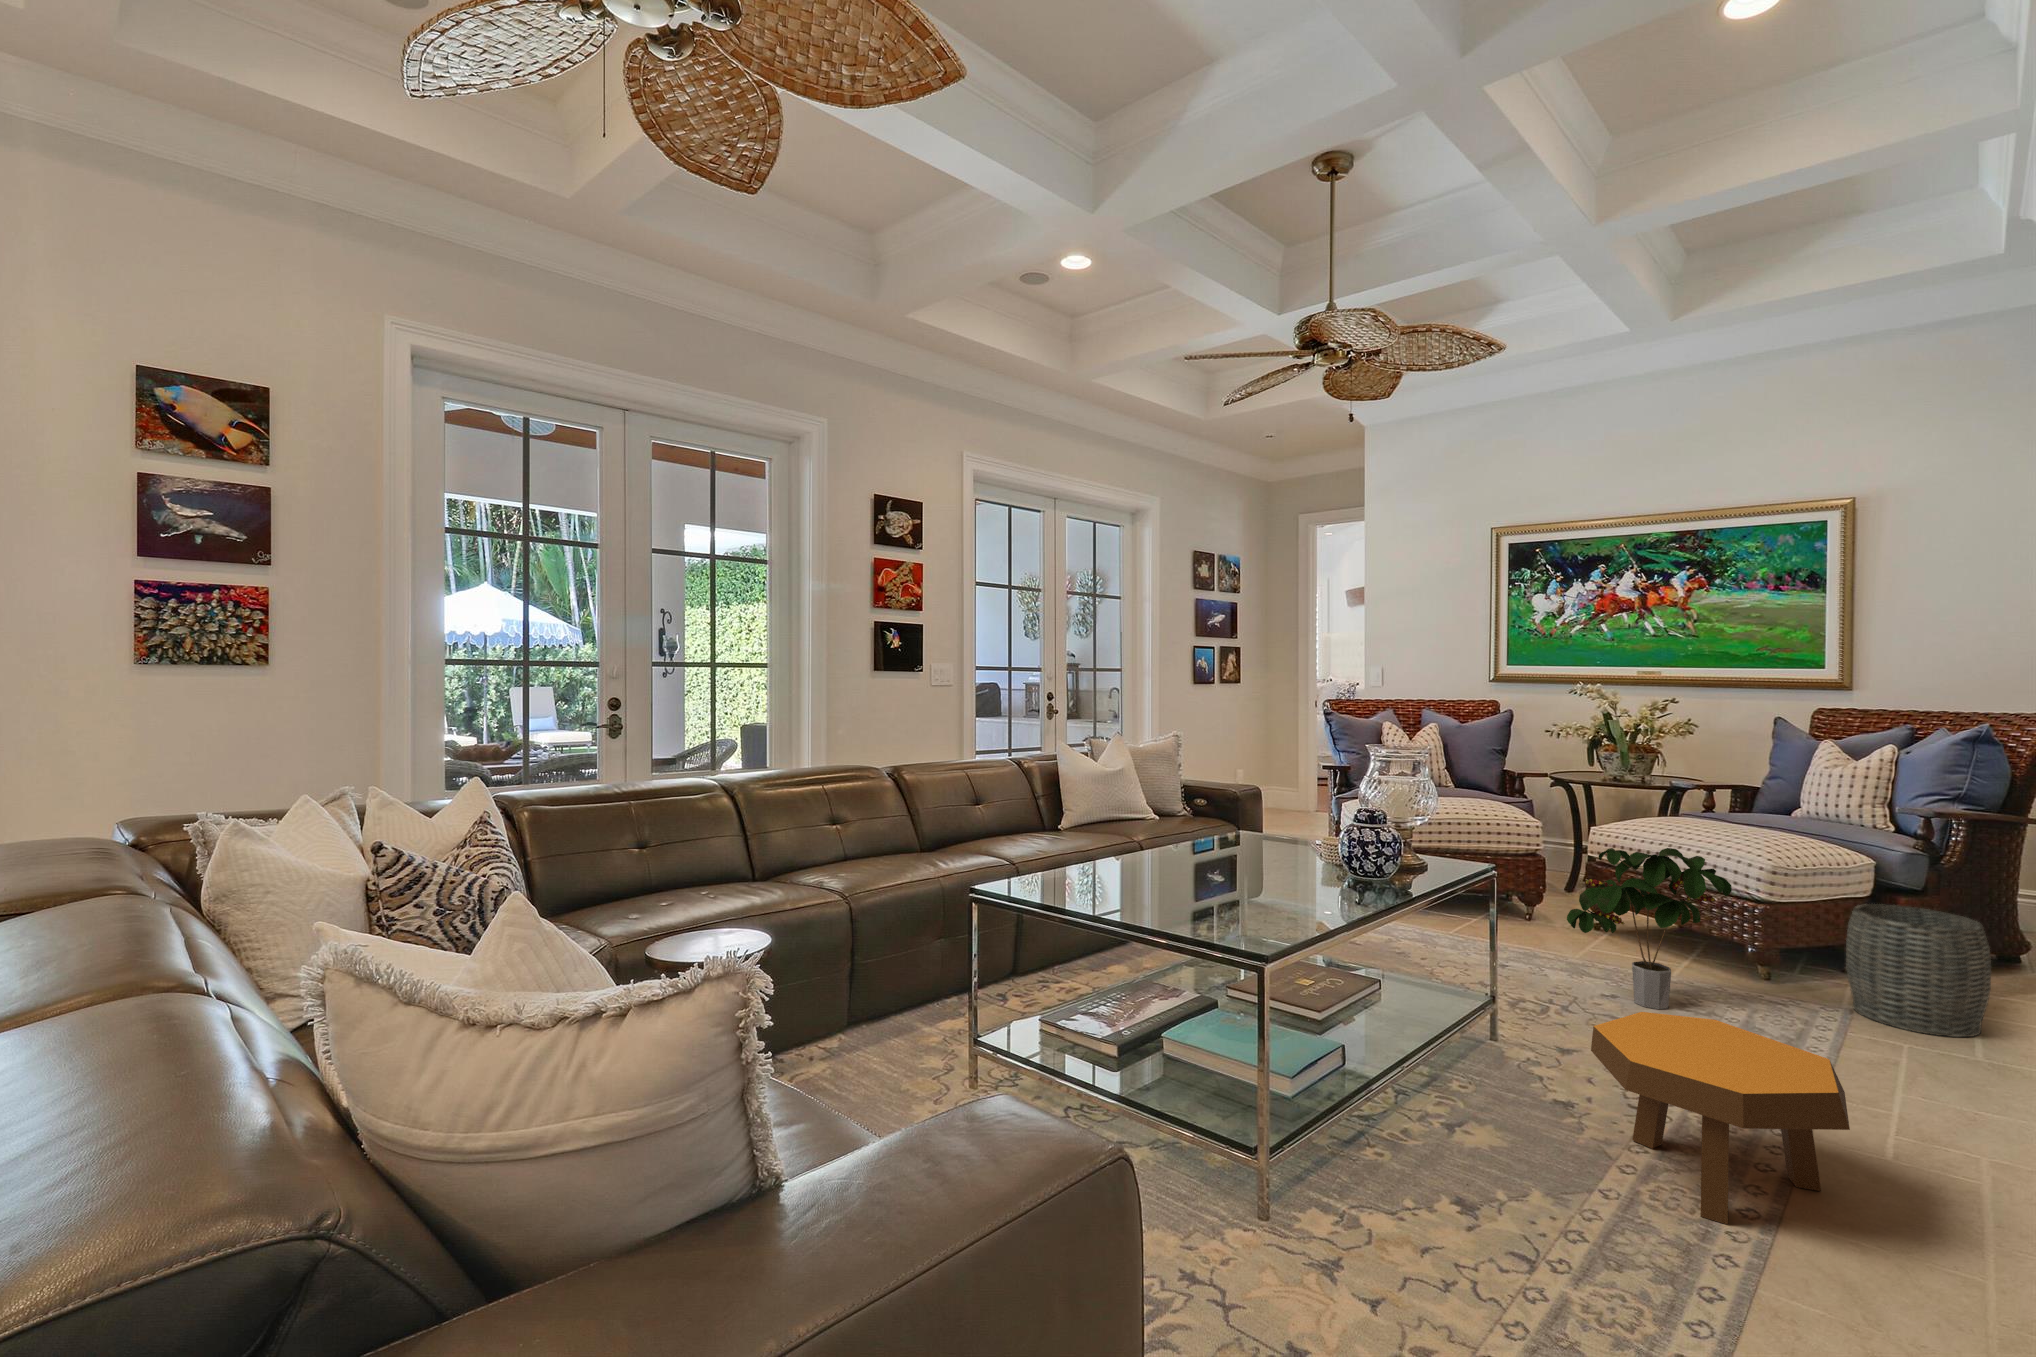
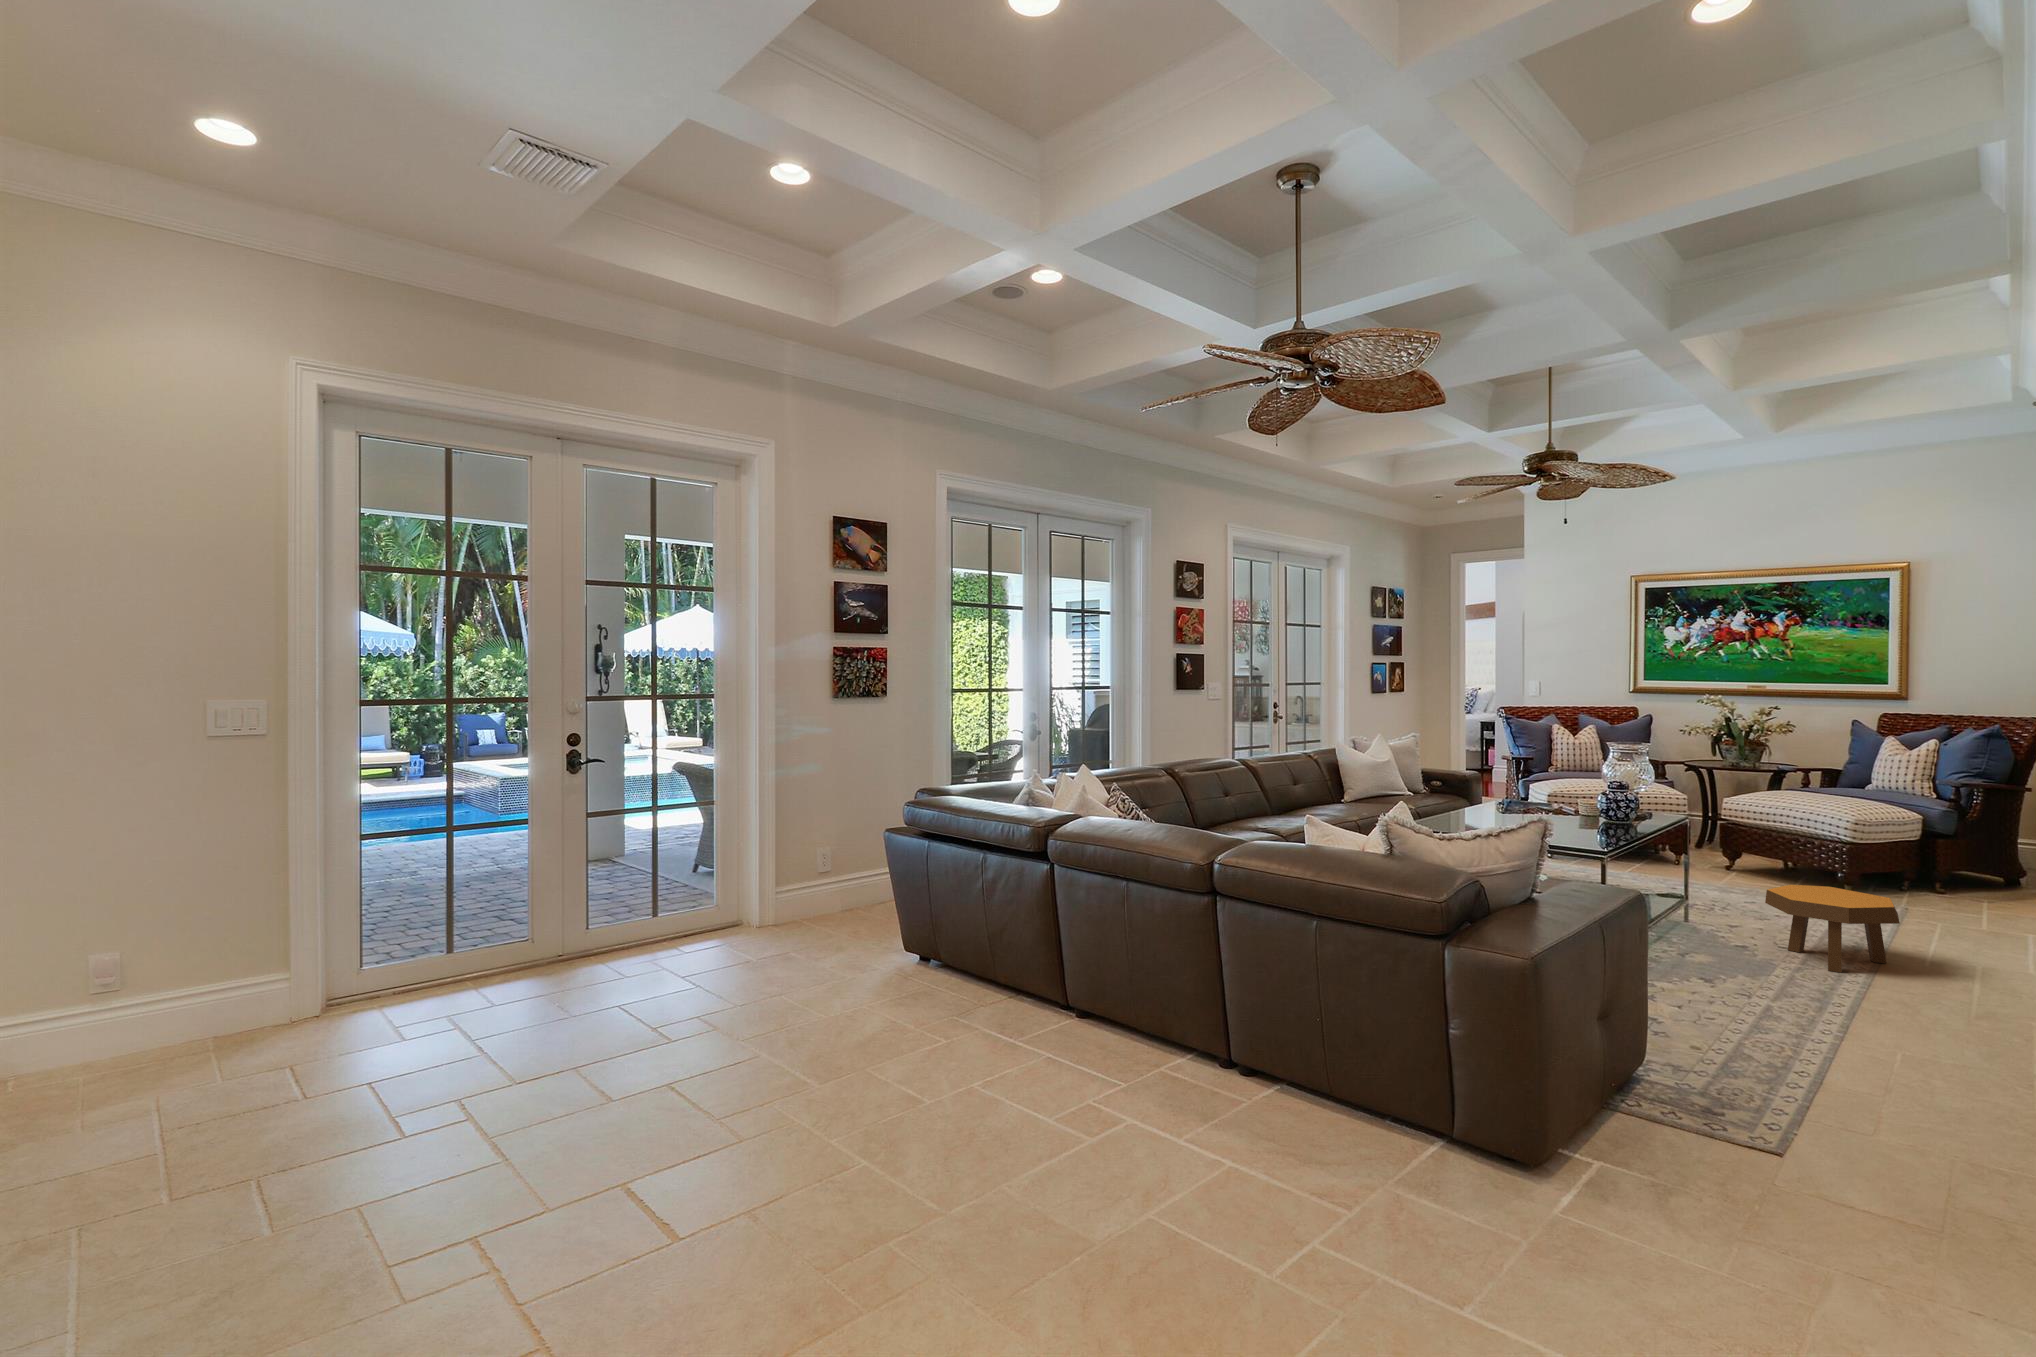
potted plant: present [1567,848,1732,1009] -> none [1729,805,1832,904]
woven basket: present [1846,904,1991,1037] -> none [1902,839,1987,913]

